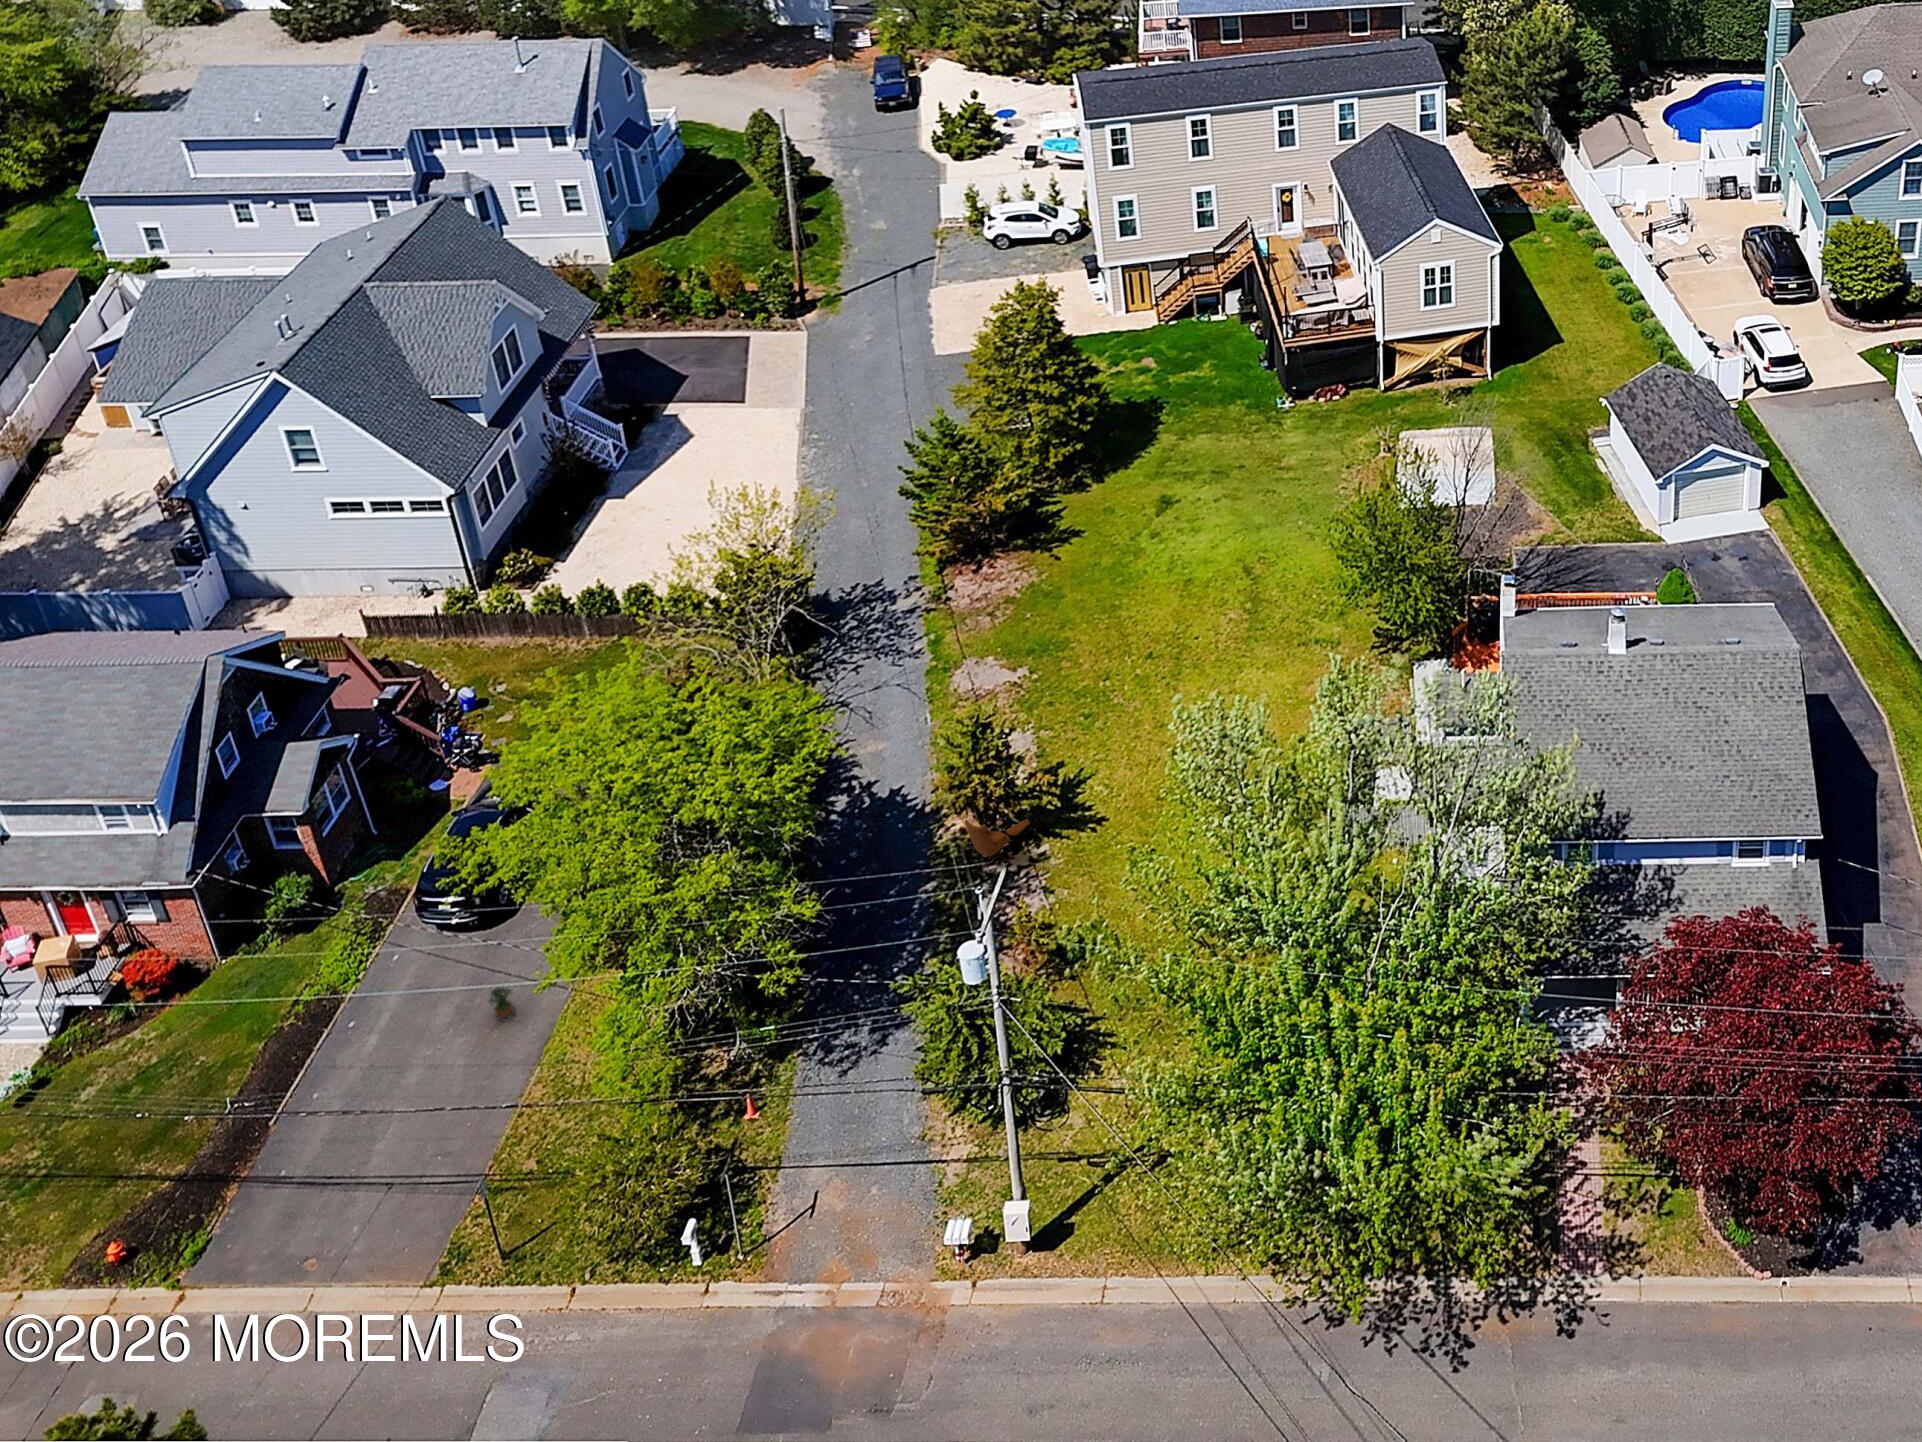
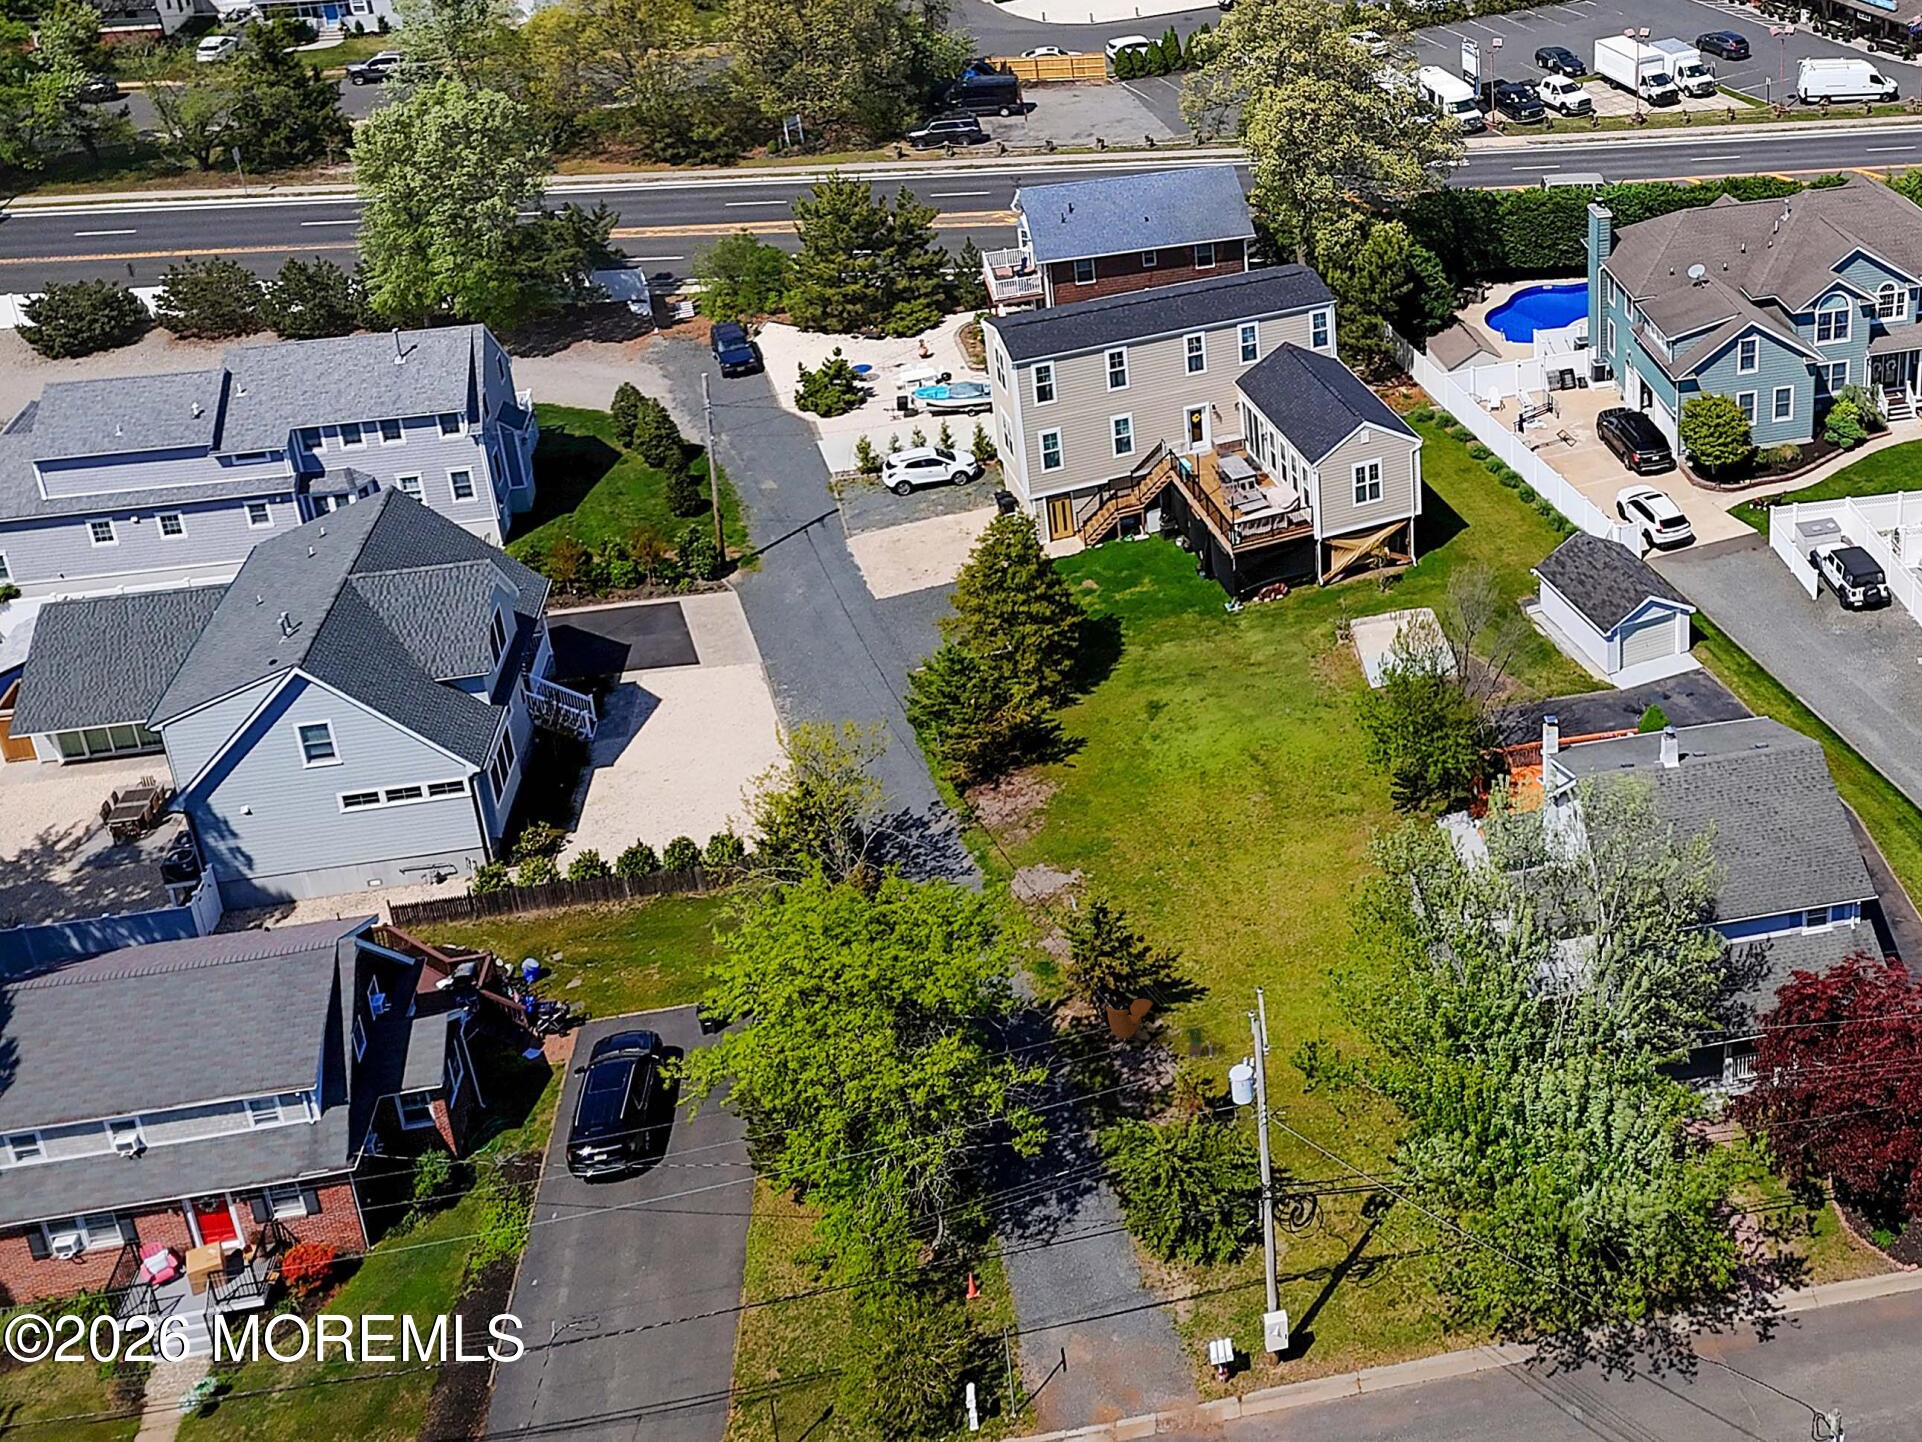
potted tree: present [489,987,515,1022] -> present [1187,1026,1205,1057]

